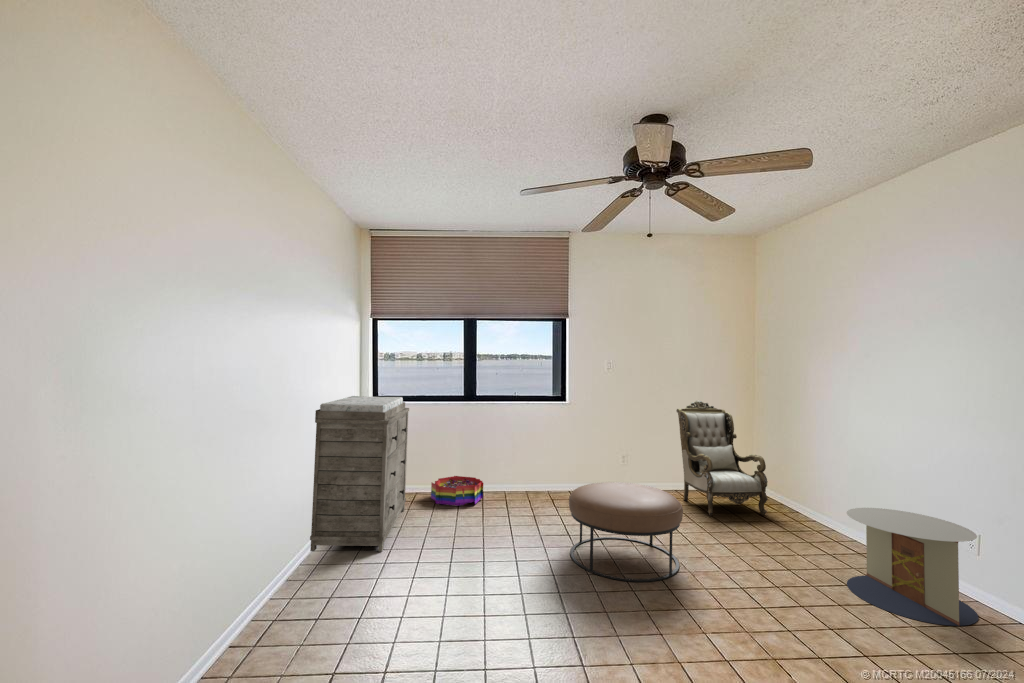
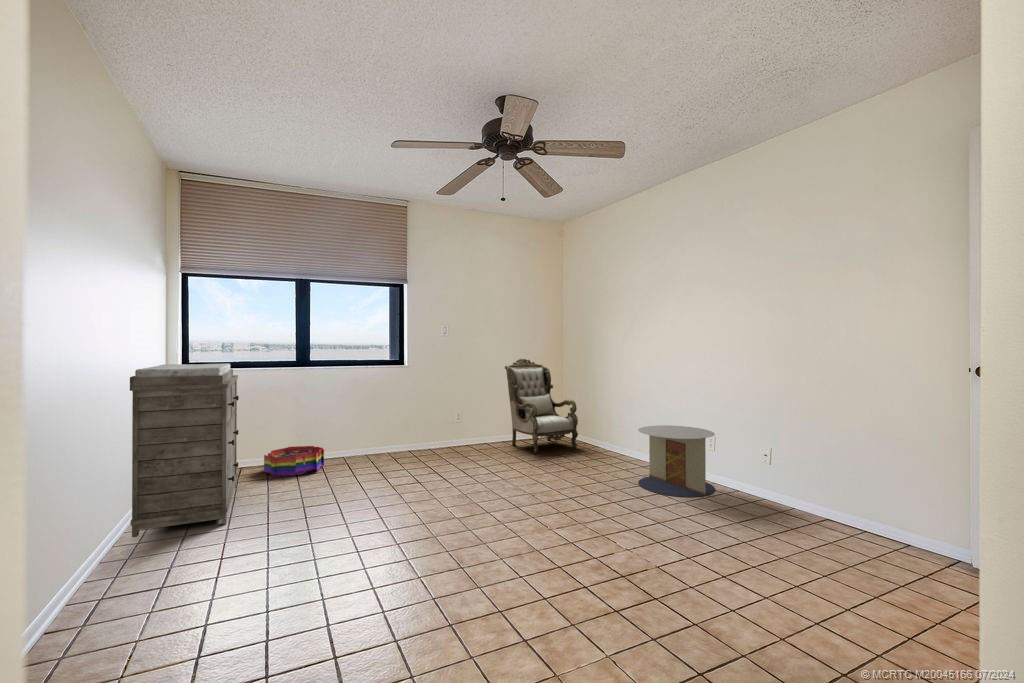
ottoman: present [569,482,683,582] -> none [424,429,523,508]

